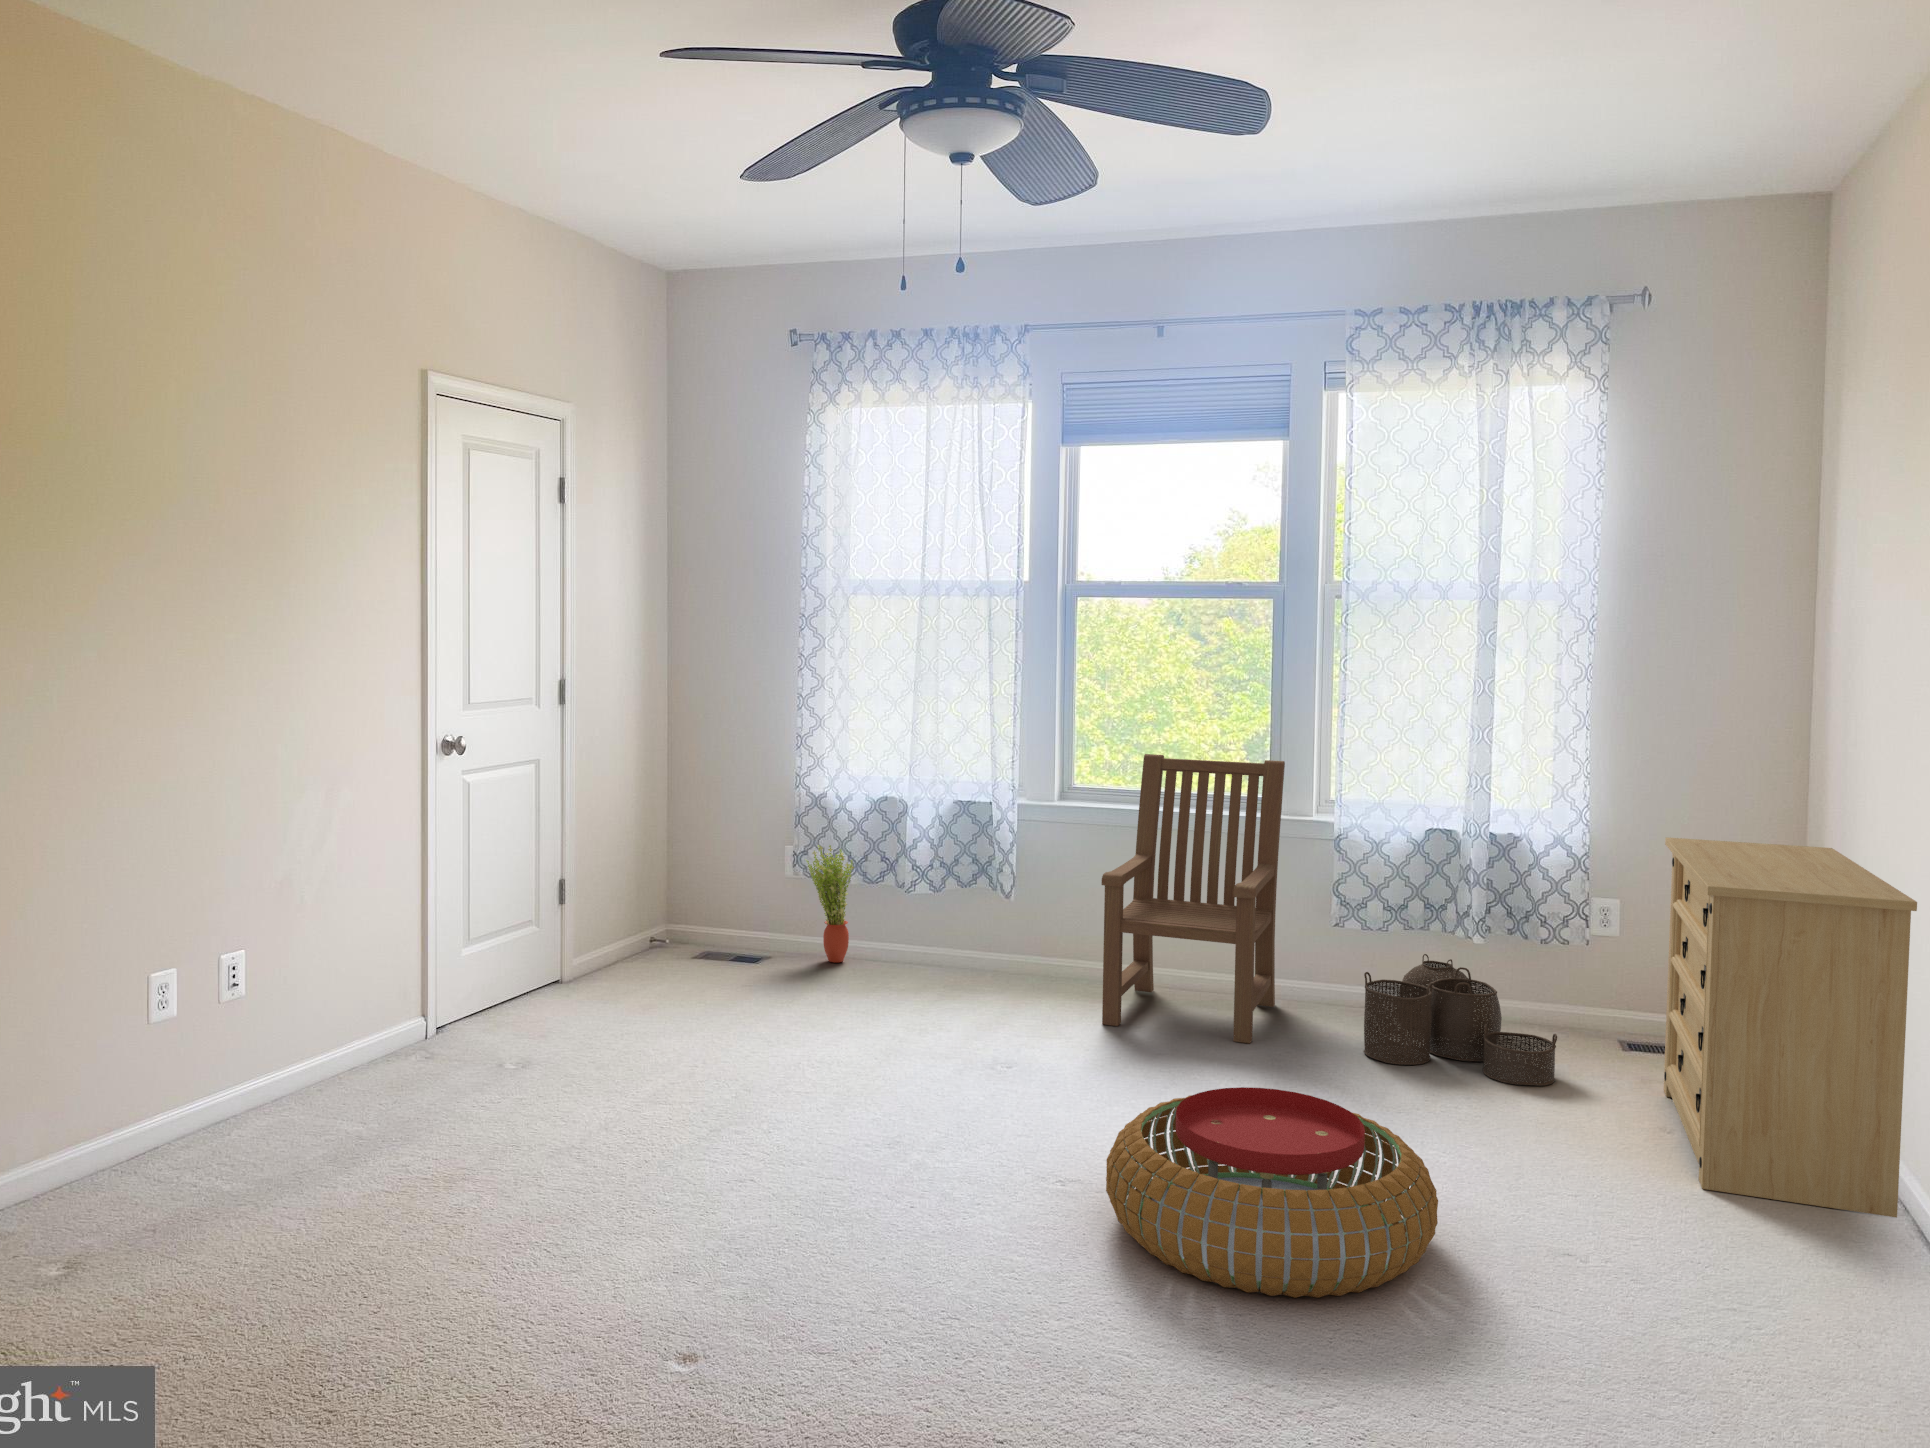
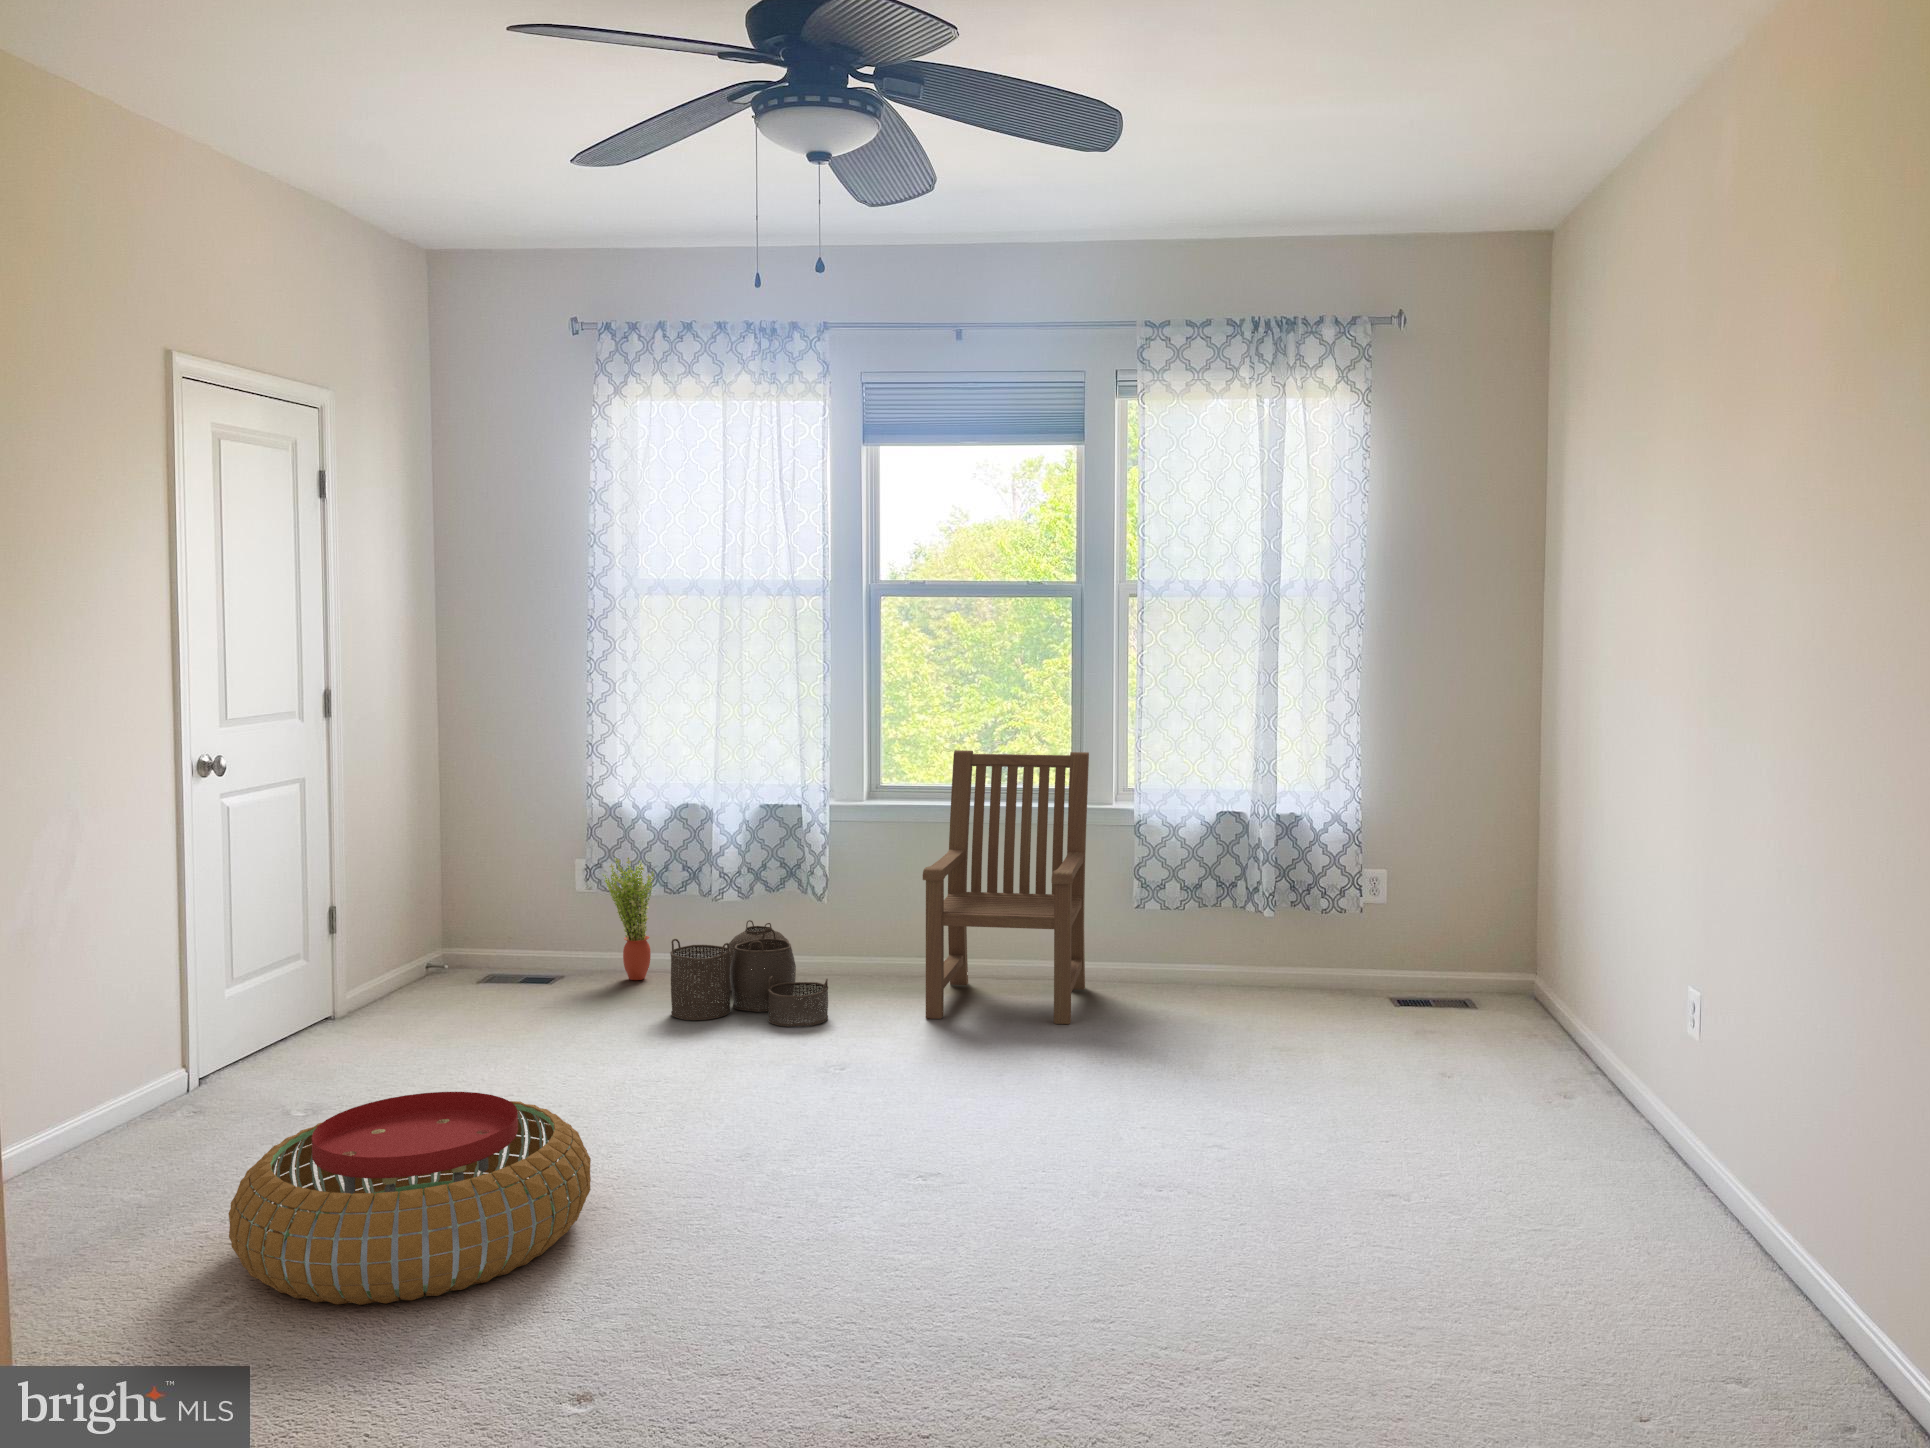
dresser: present [1664,837,1917,1218] -> none [1429,807,1637,1118]
woven basket: present [1364,954,1557,1086] -> present [670,920,828,1027]
pouf: present [1106,1087,1438,1298] -> present [228,1092,591,1305]

